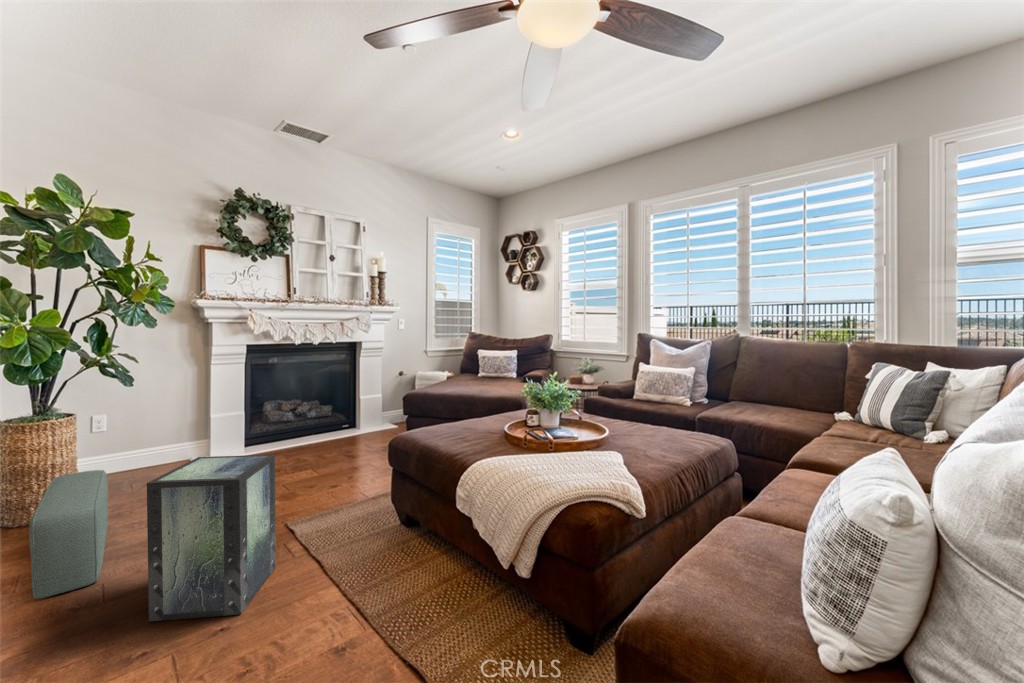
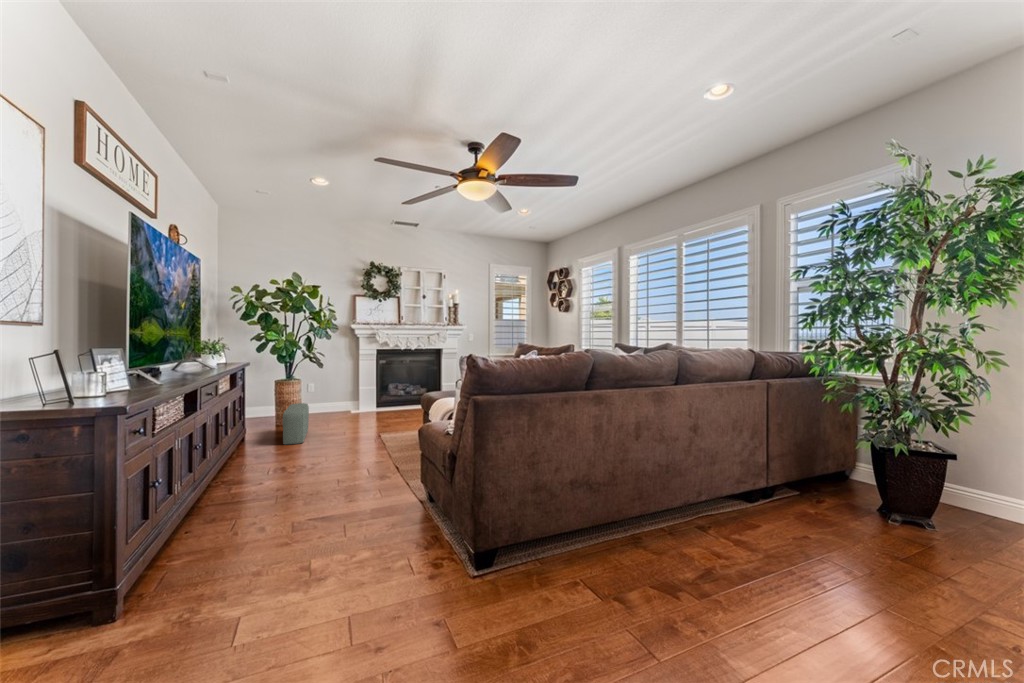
storage box: present [147,455,276,621] -> none [317,395,365,455]

